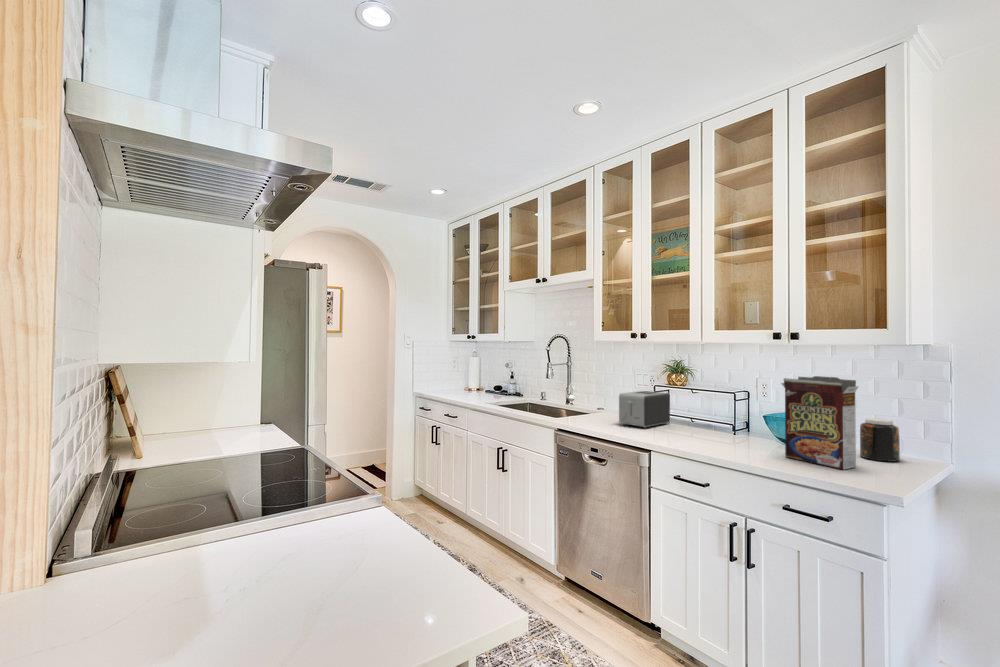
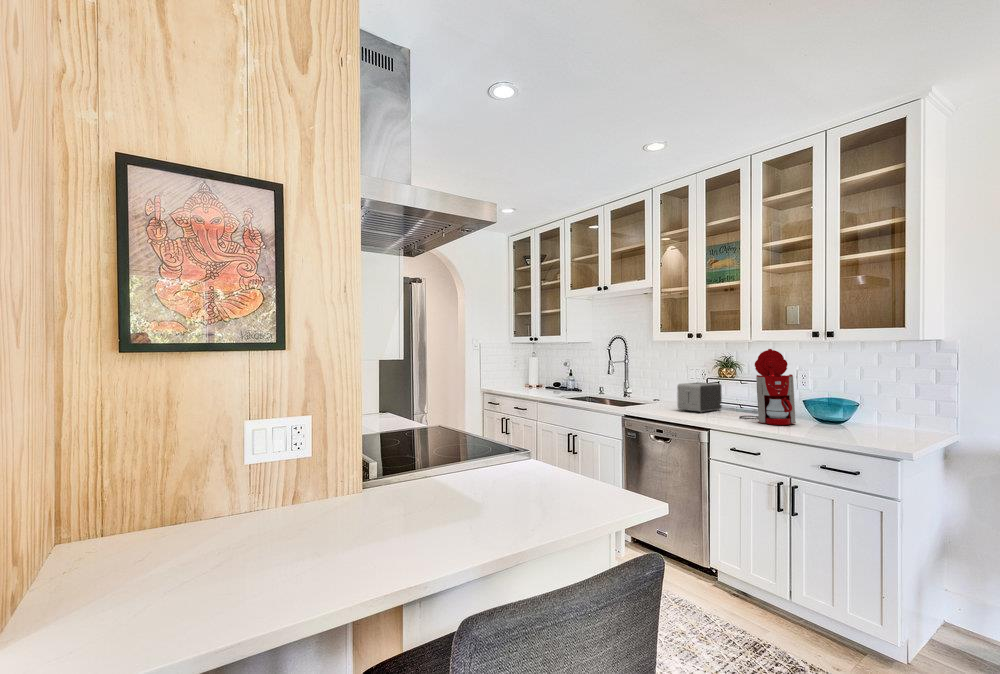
coffee maker: none [688,354,753,448] -> present [740,349,796,425]
cereal box: present [781,376,858,469] -> none [819,365,882,437]
jar: present [860,418,900,462] -> none [885,399,918,433]

